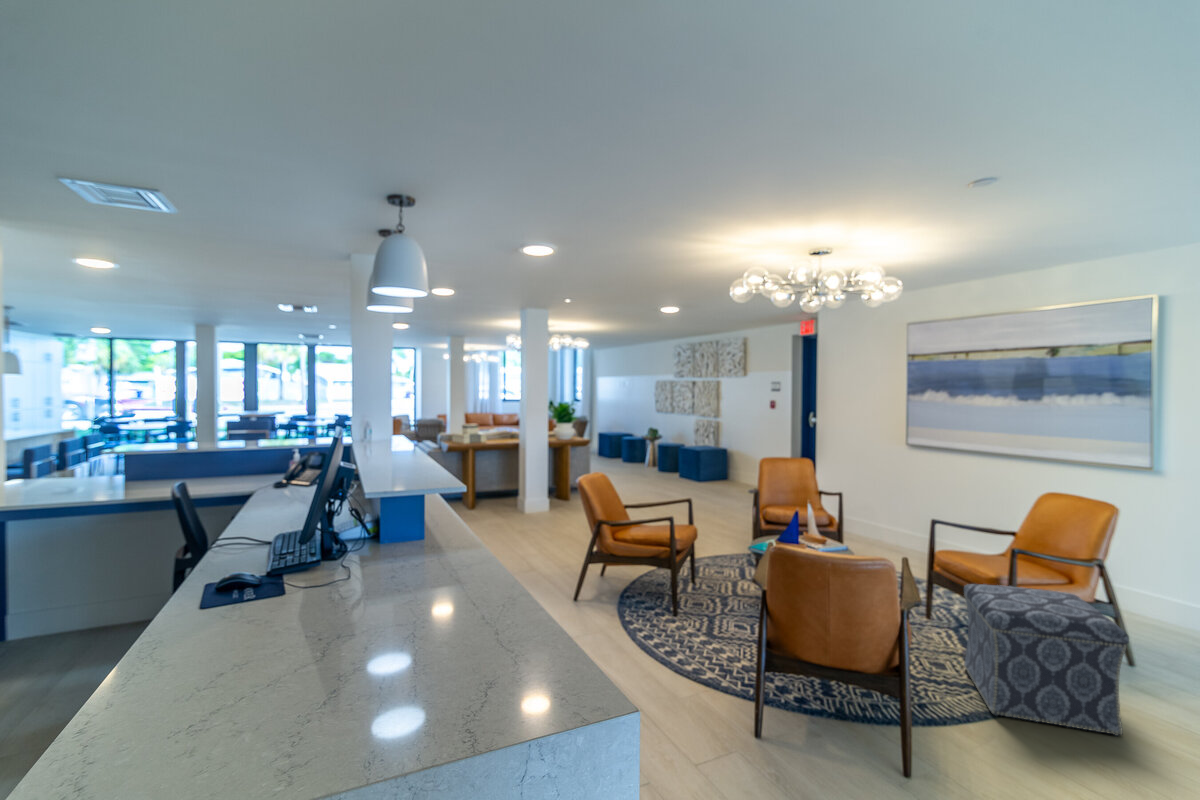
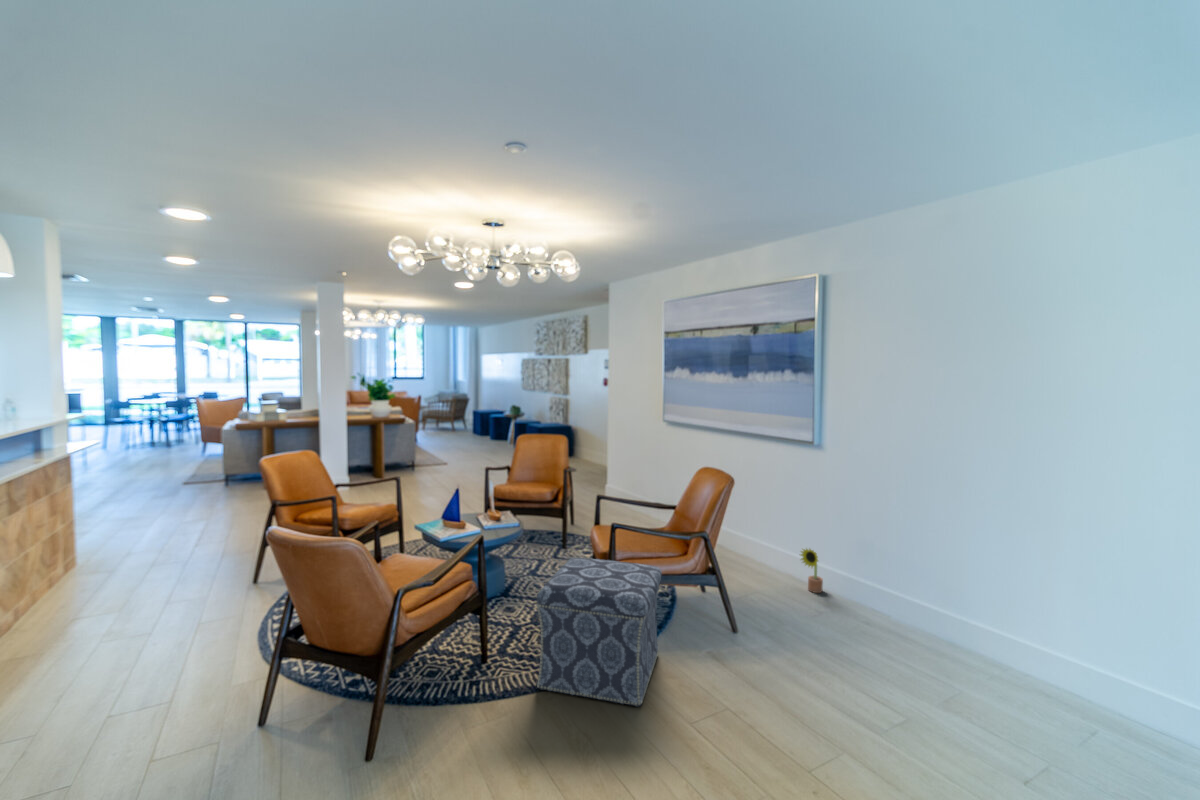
decorative plant: none [1143,578,1175,626] -> present [801,549,823,593]

